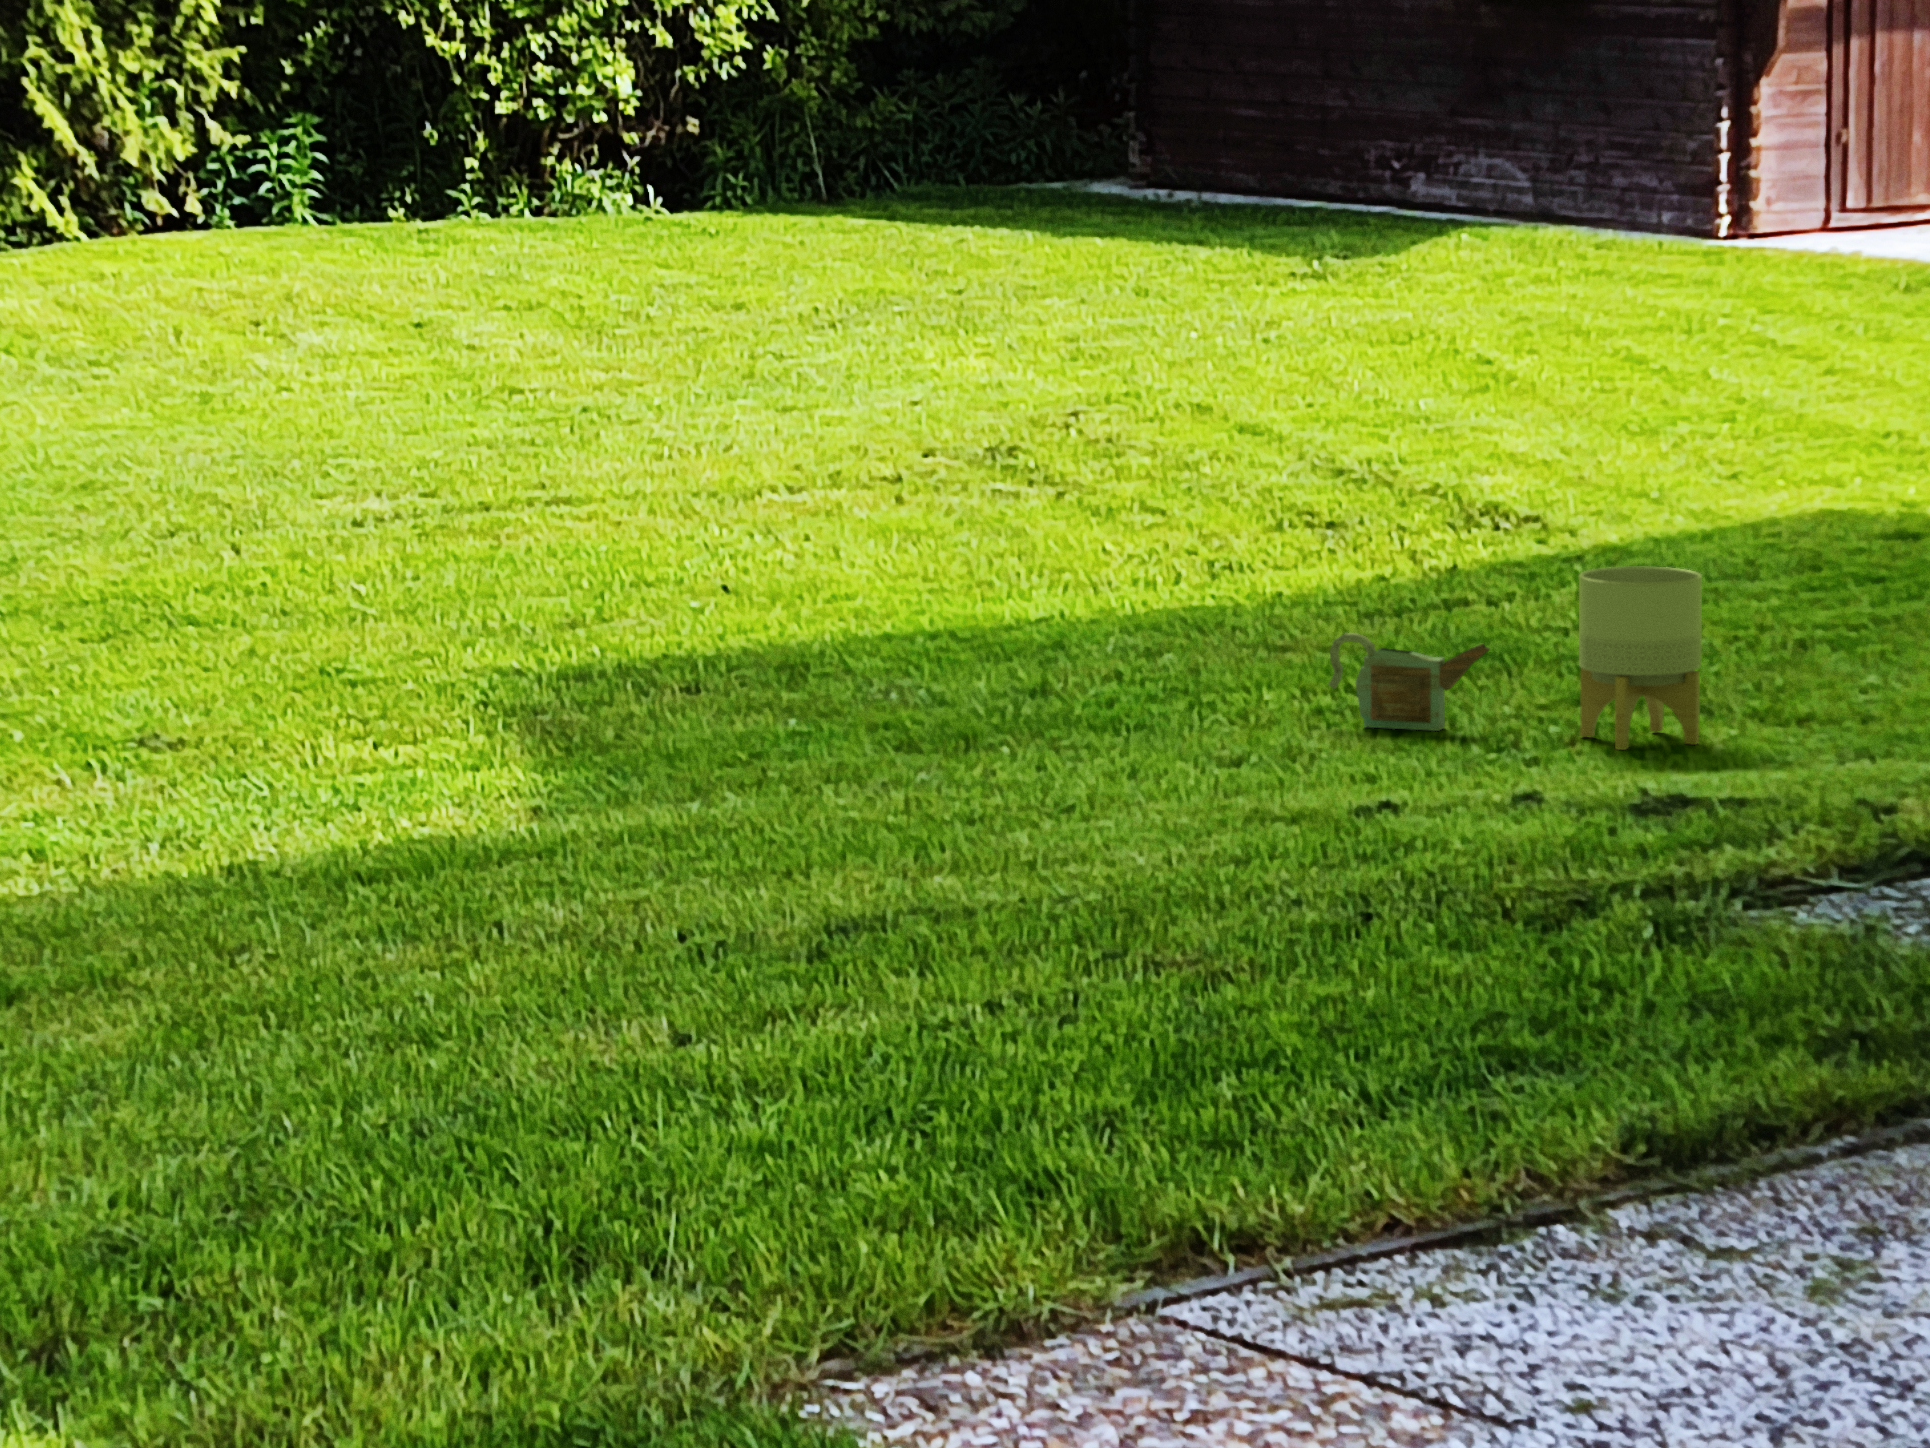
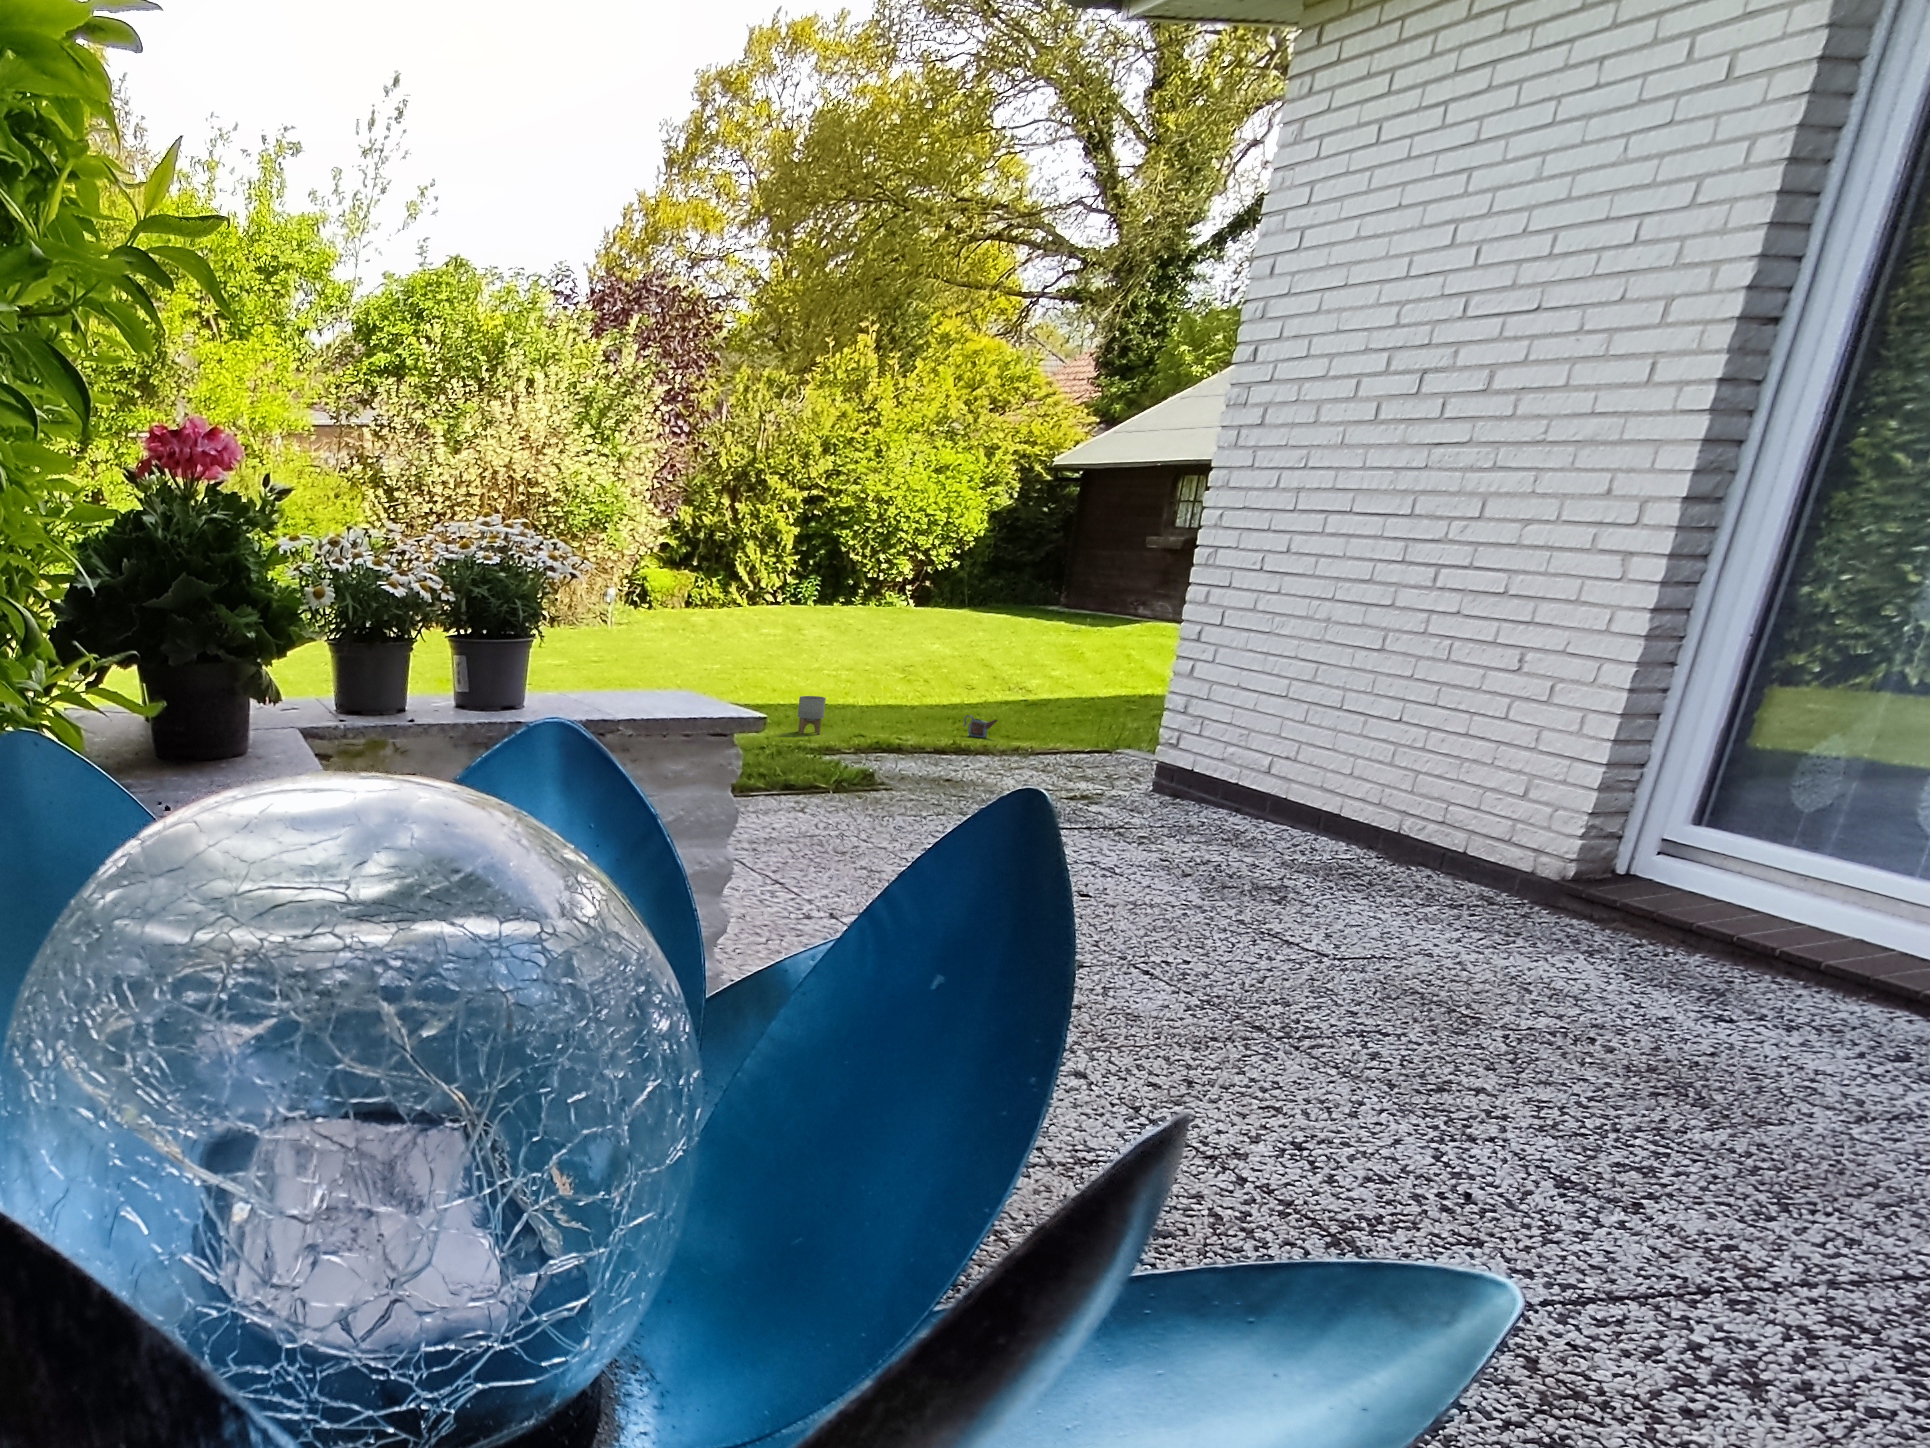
planter: present [1579,567,1702,750] -> present [798,696,826,734]

